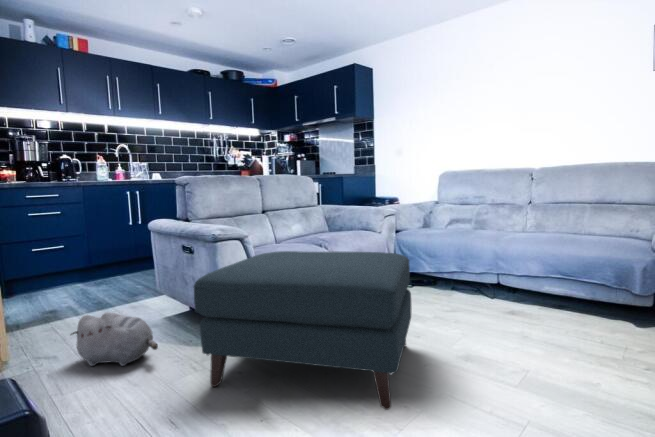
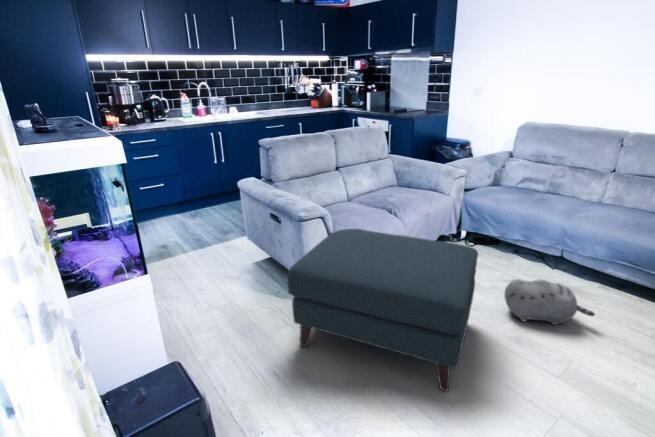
plush toy: present [71,312,158,366] -> present [505,279,595,325]

